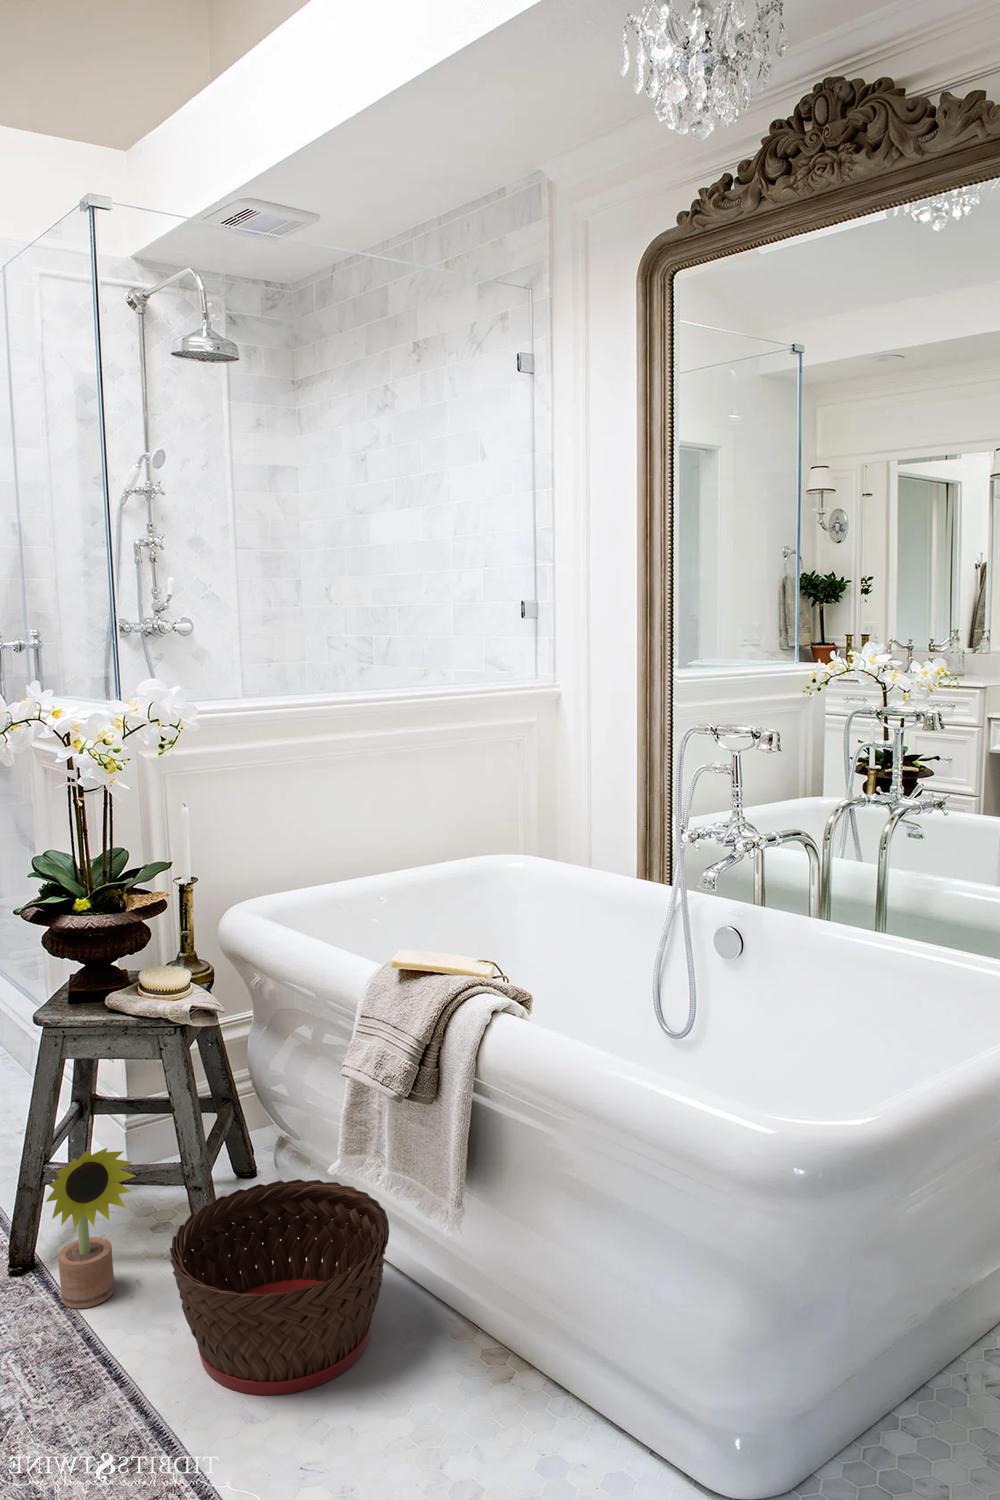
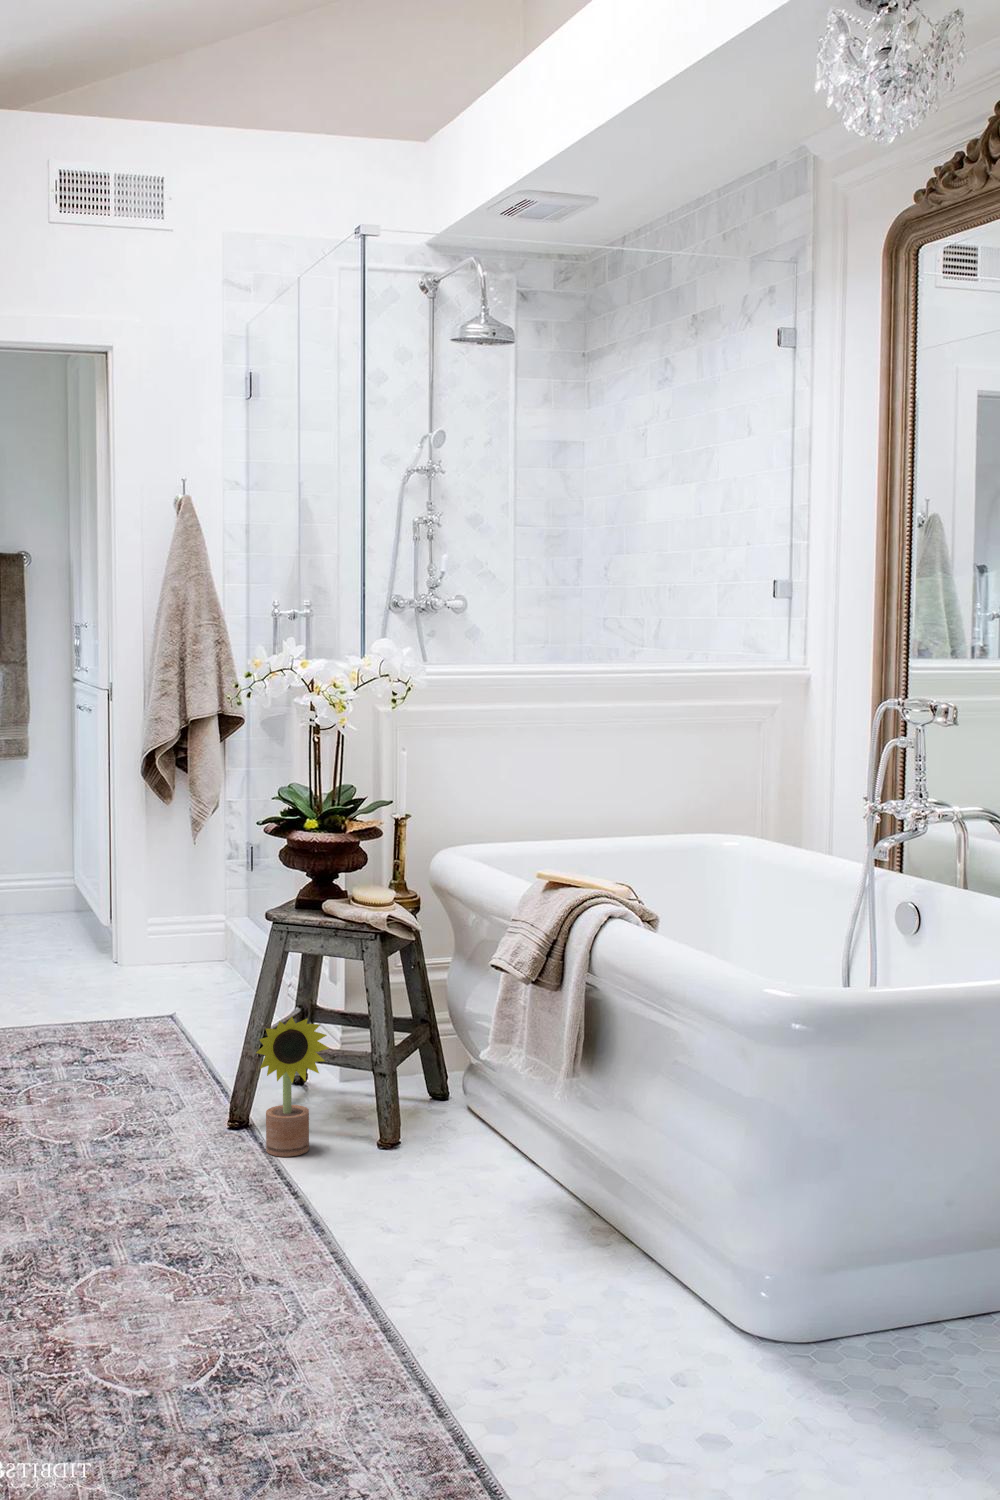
basket: present [170,1179,389,1395] -> none [342,1073,526,1223]

